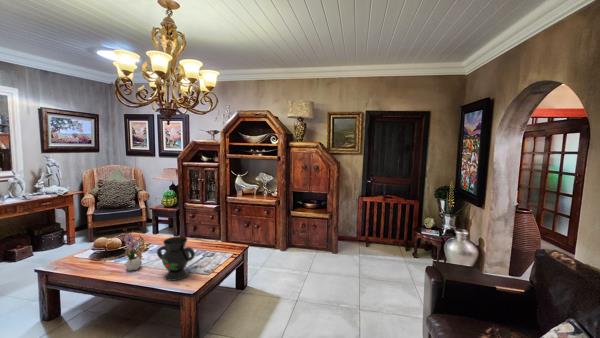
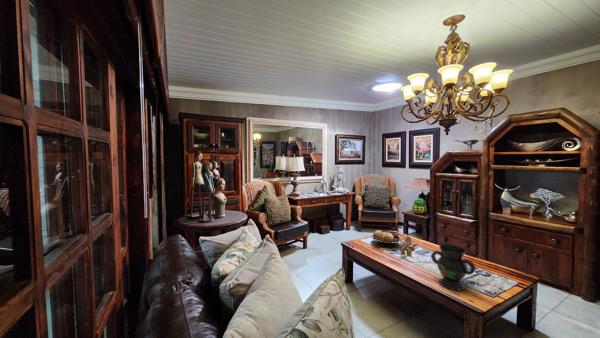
flower arrangement: present [123,229,142,271] -> none [399,227,414,266]

